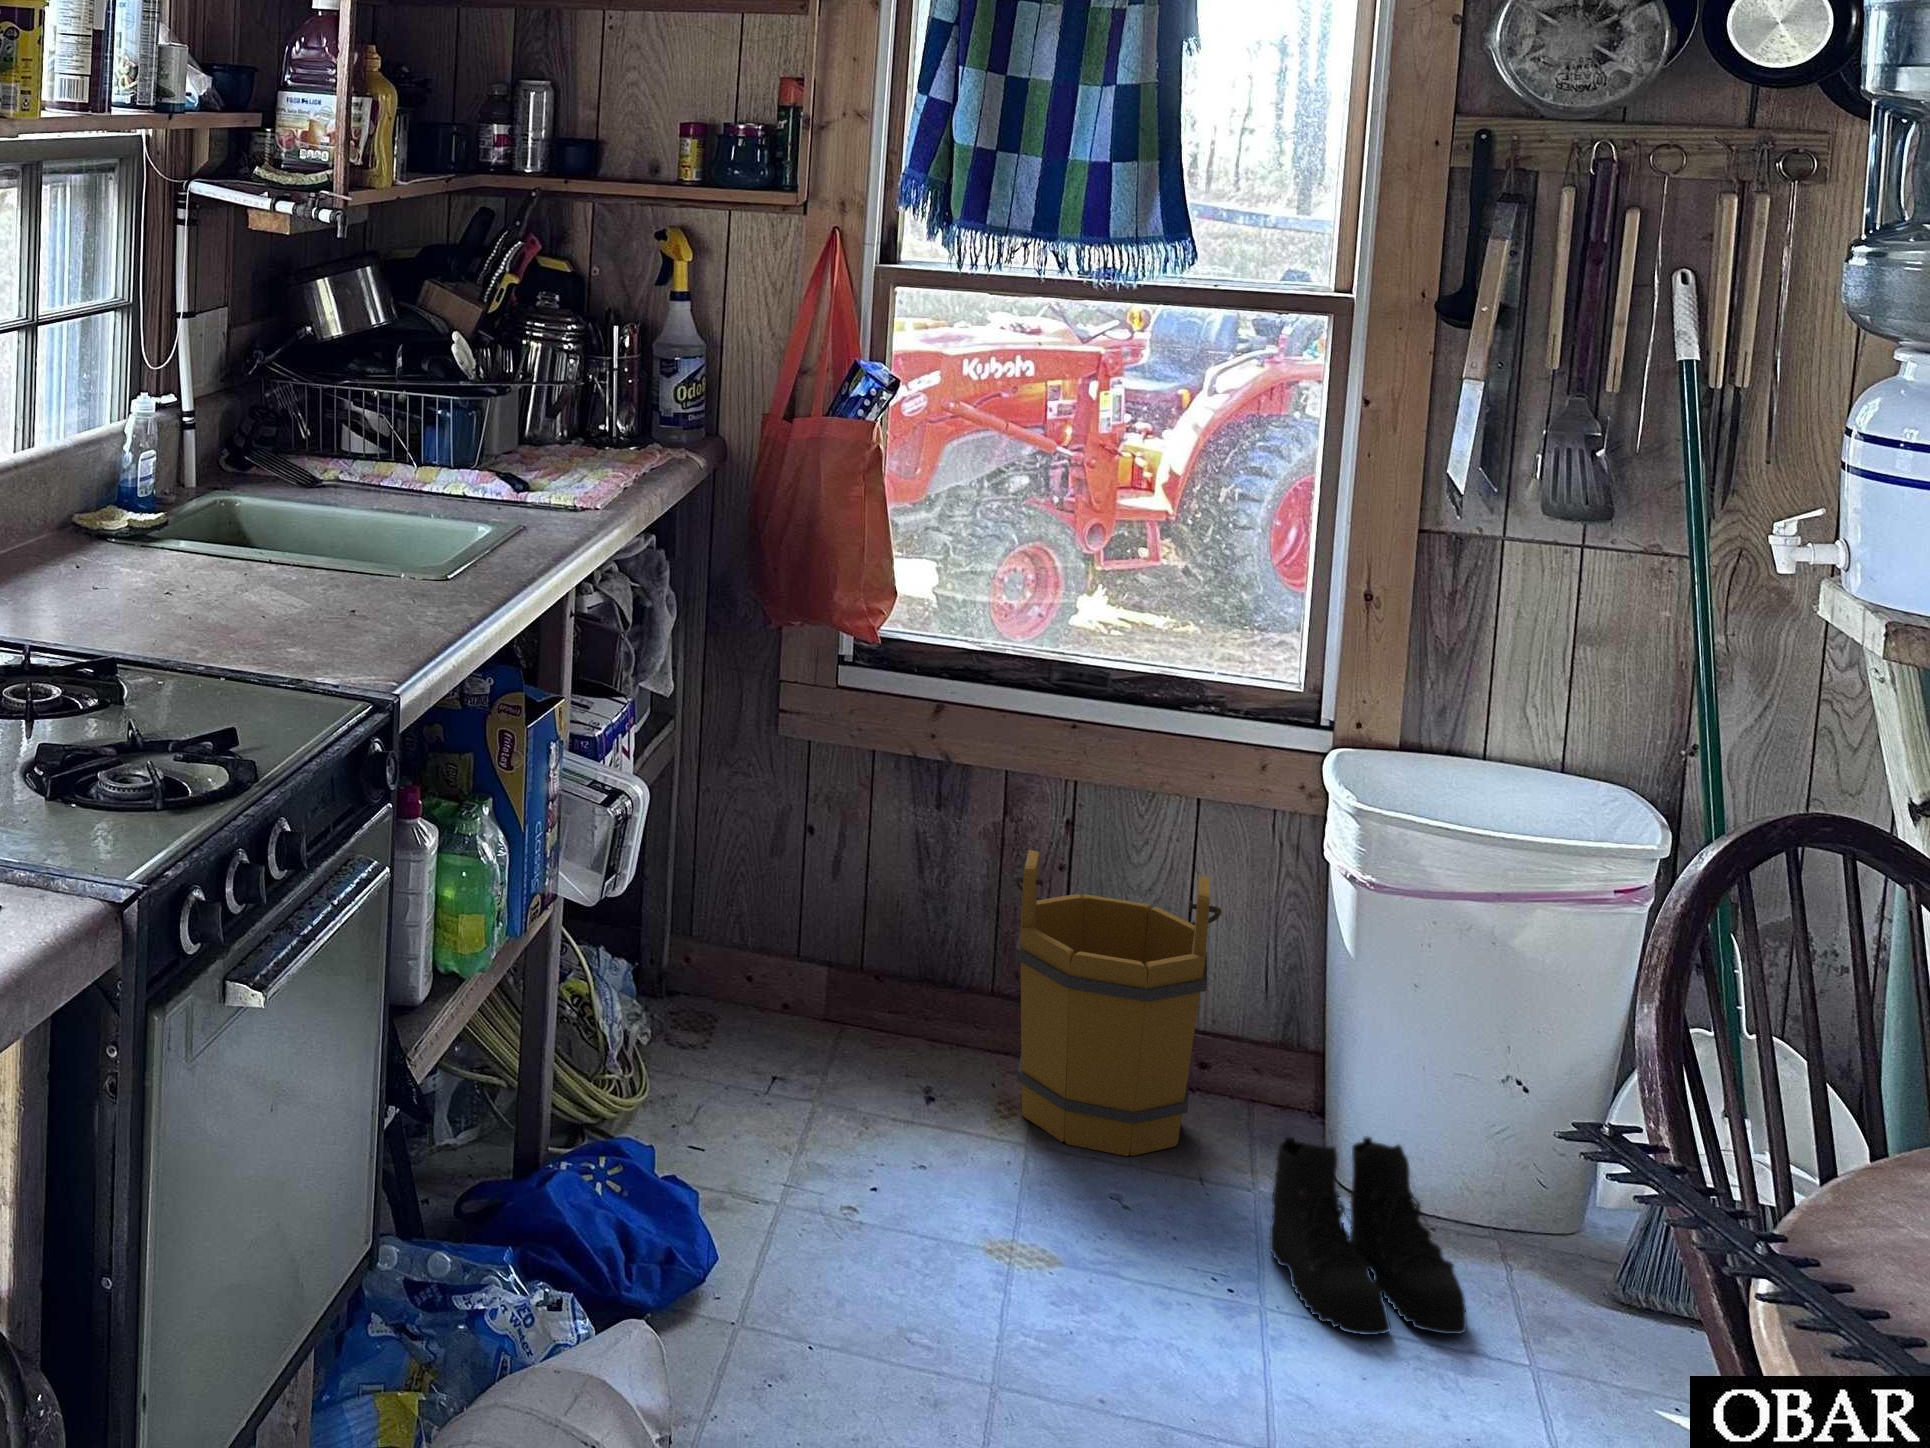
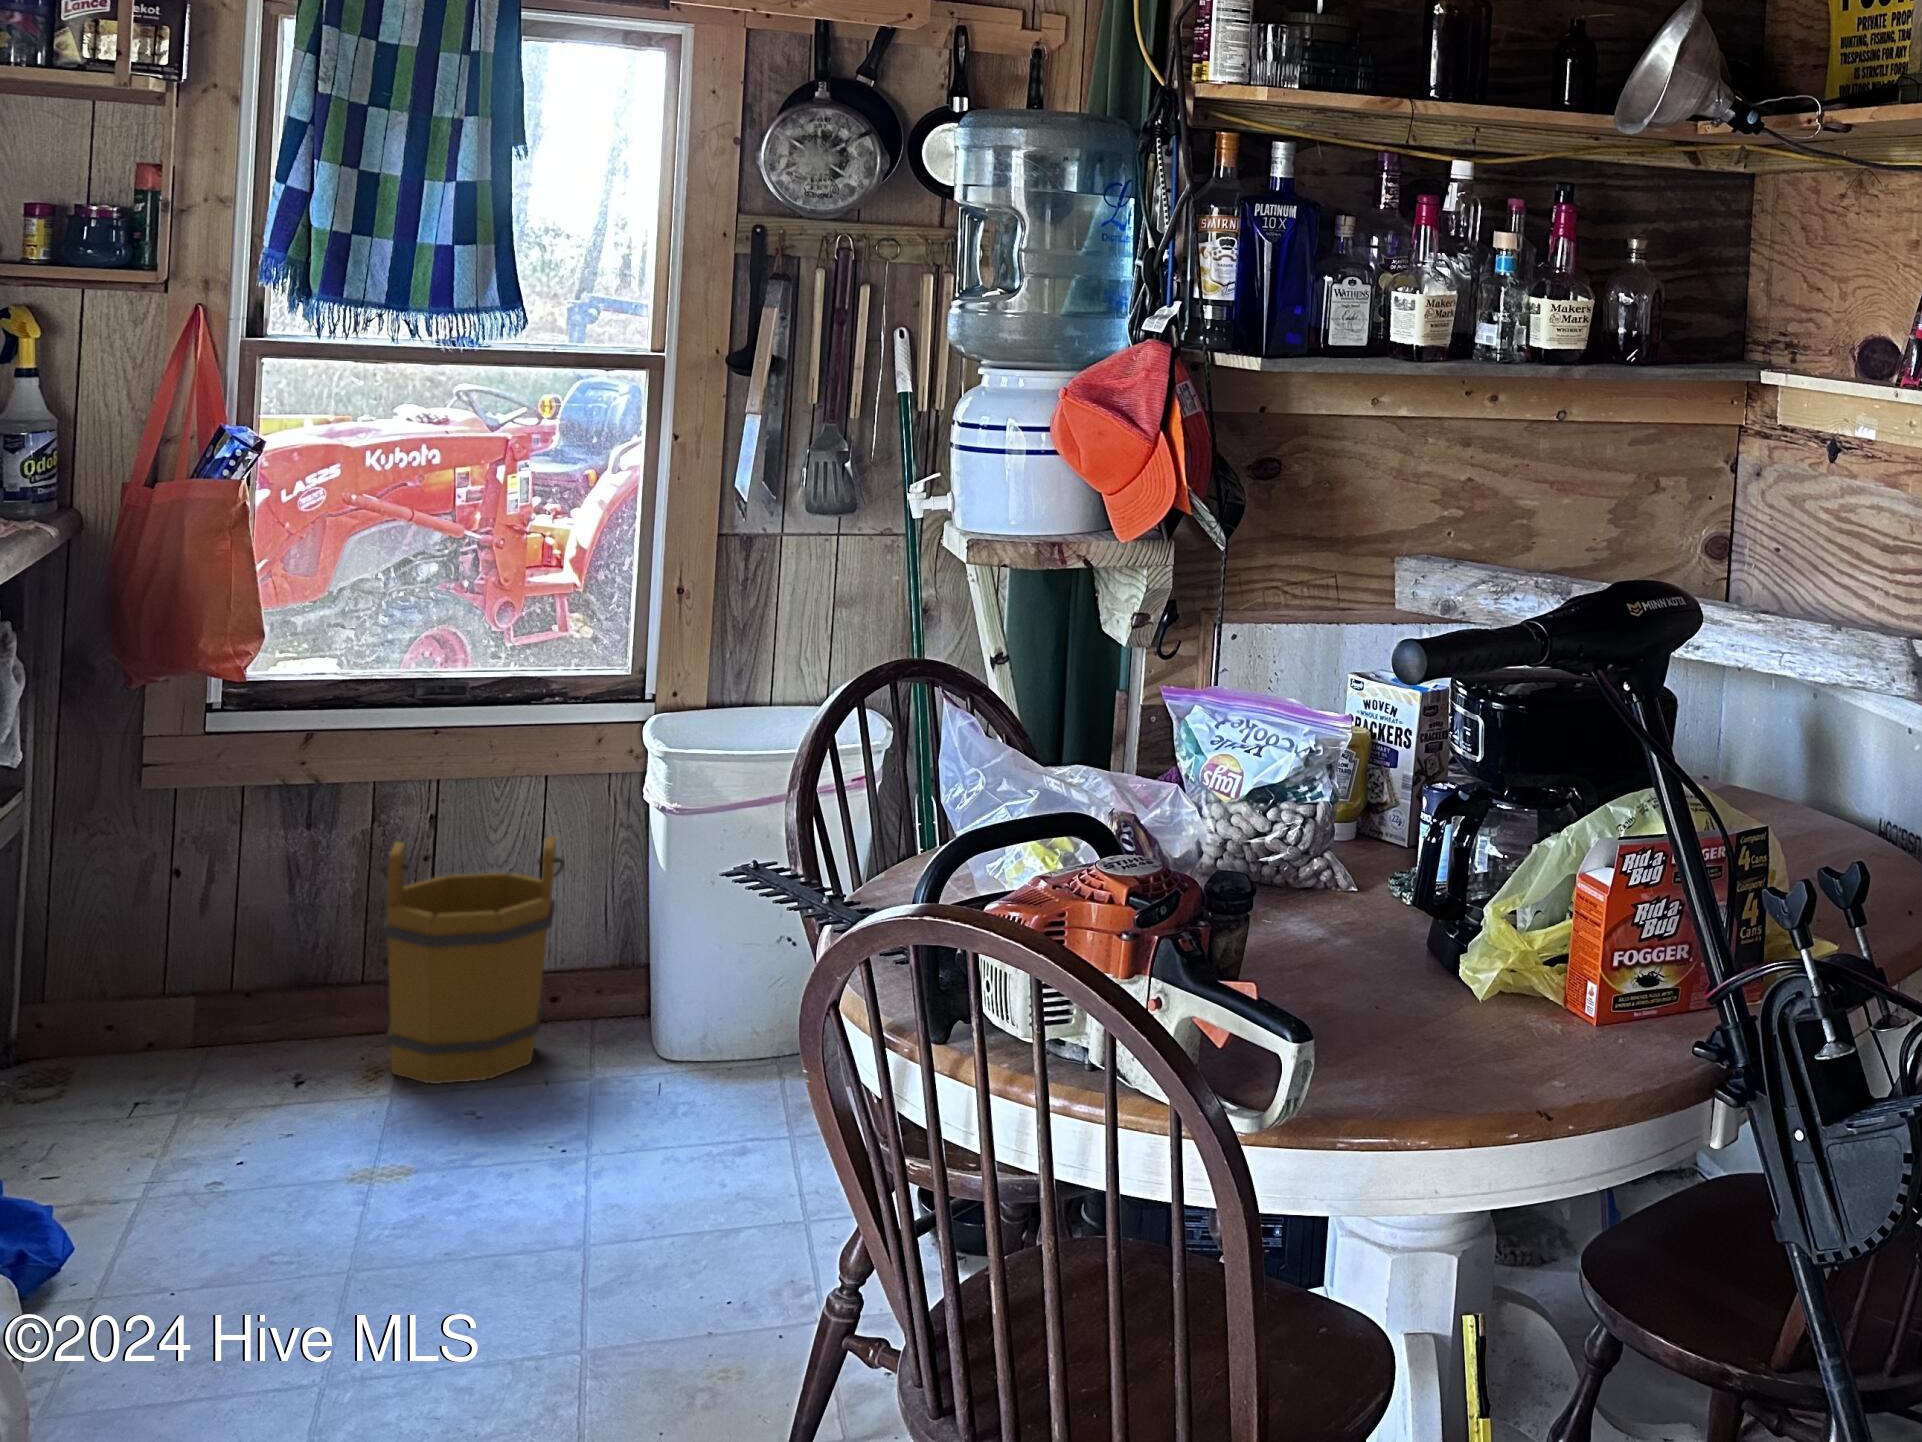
boots: present [1270,1137,1467,1335] -> none [599,1002,744,1147]

